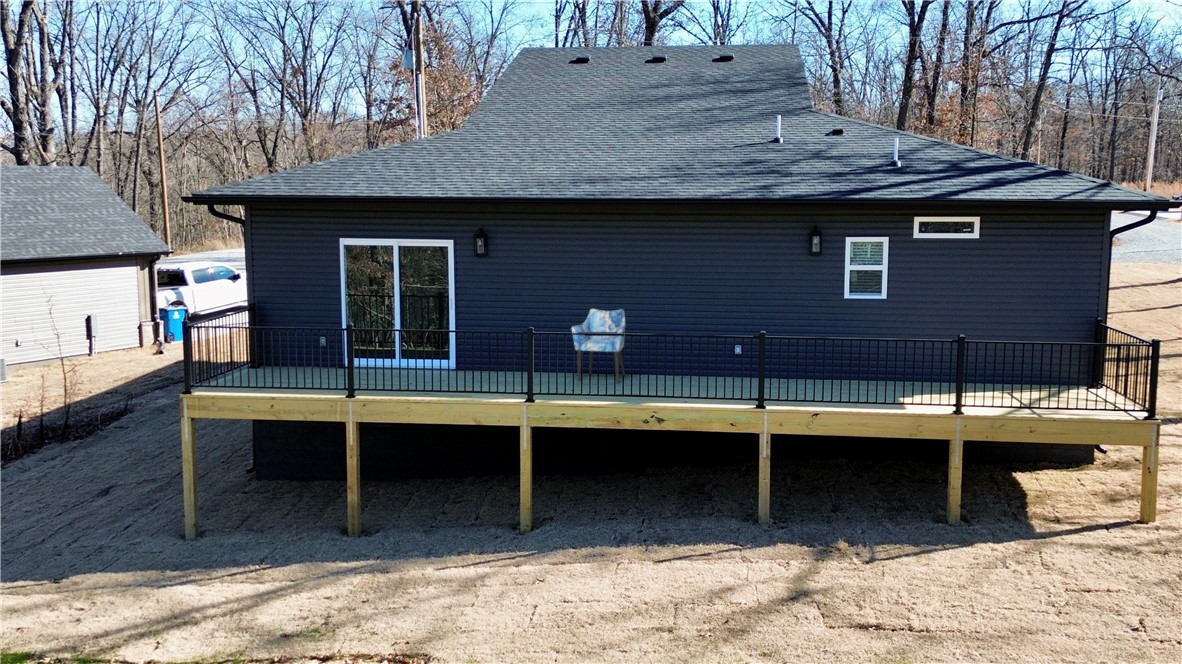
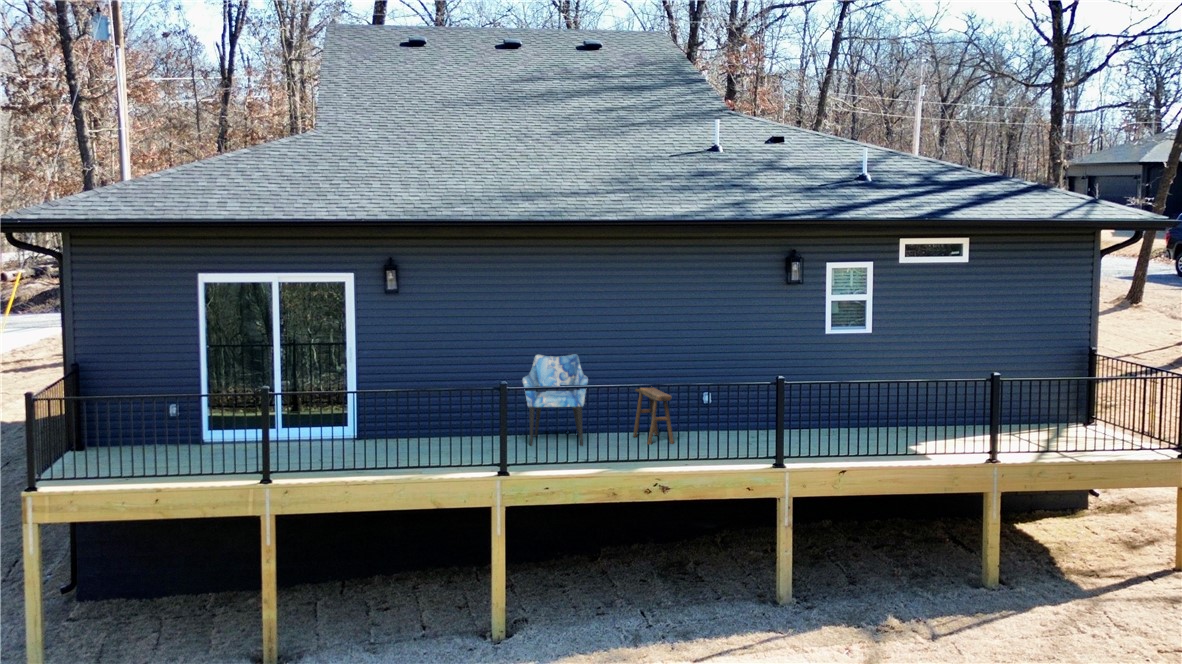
stool: none [667,337,694,386] -> present [633,388,674,444]

